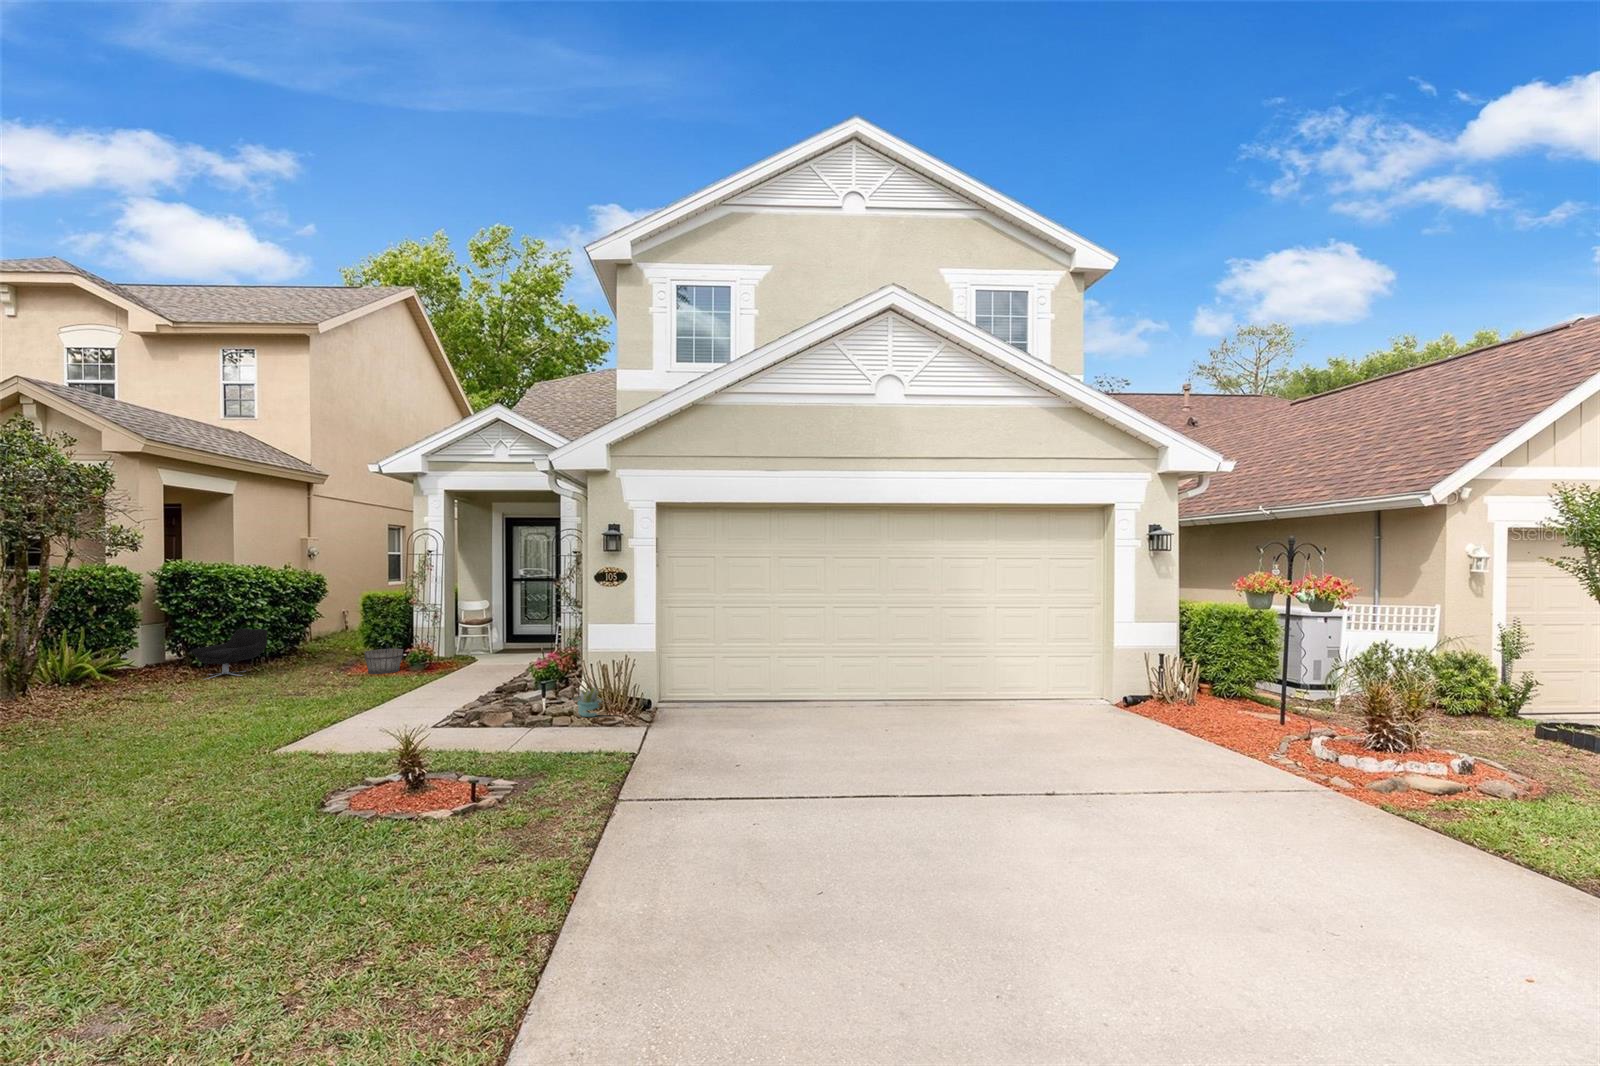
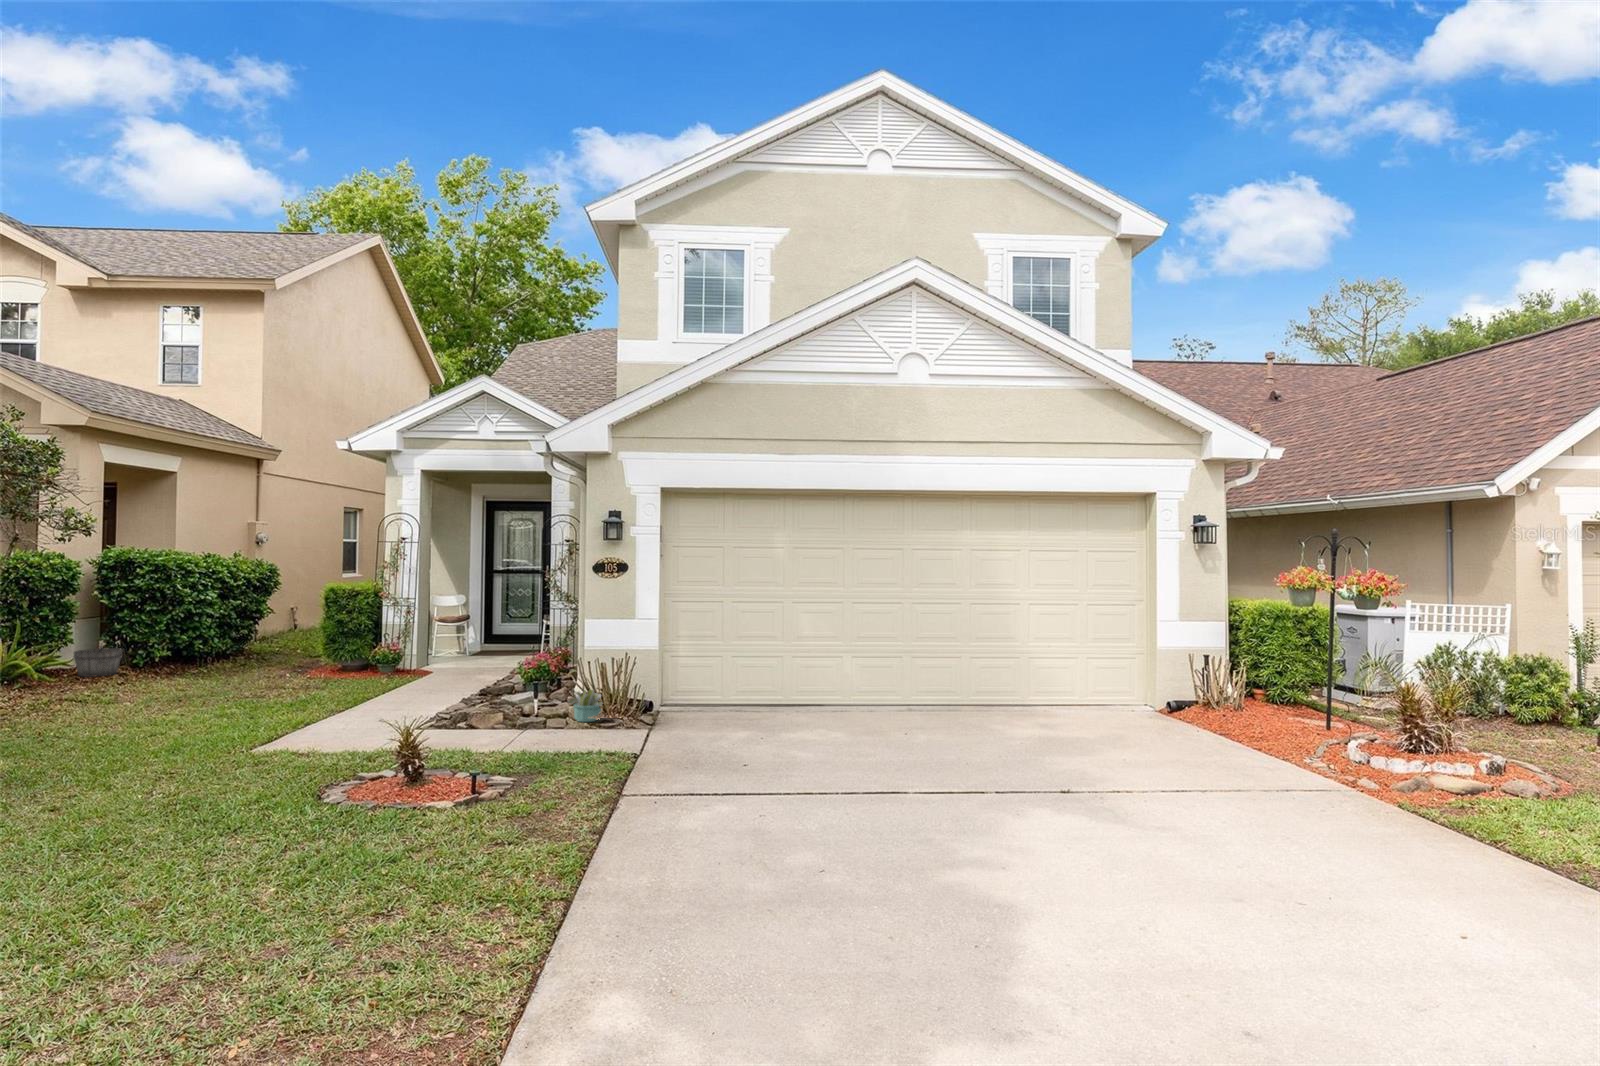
lounge chair: present [192,629,267,680] -> none [139,623,220,678]
wooden bucket: present [365,643,403,674] -> present [74,646,123,677]

